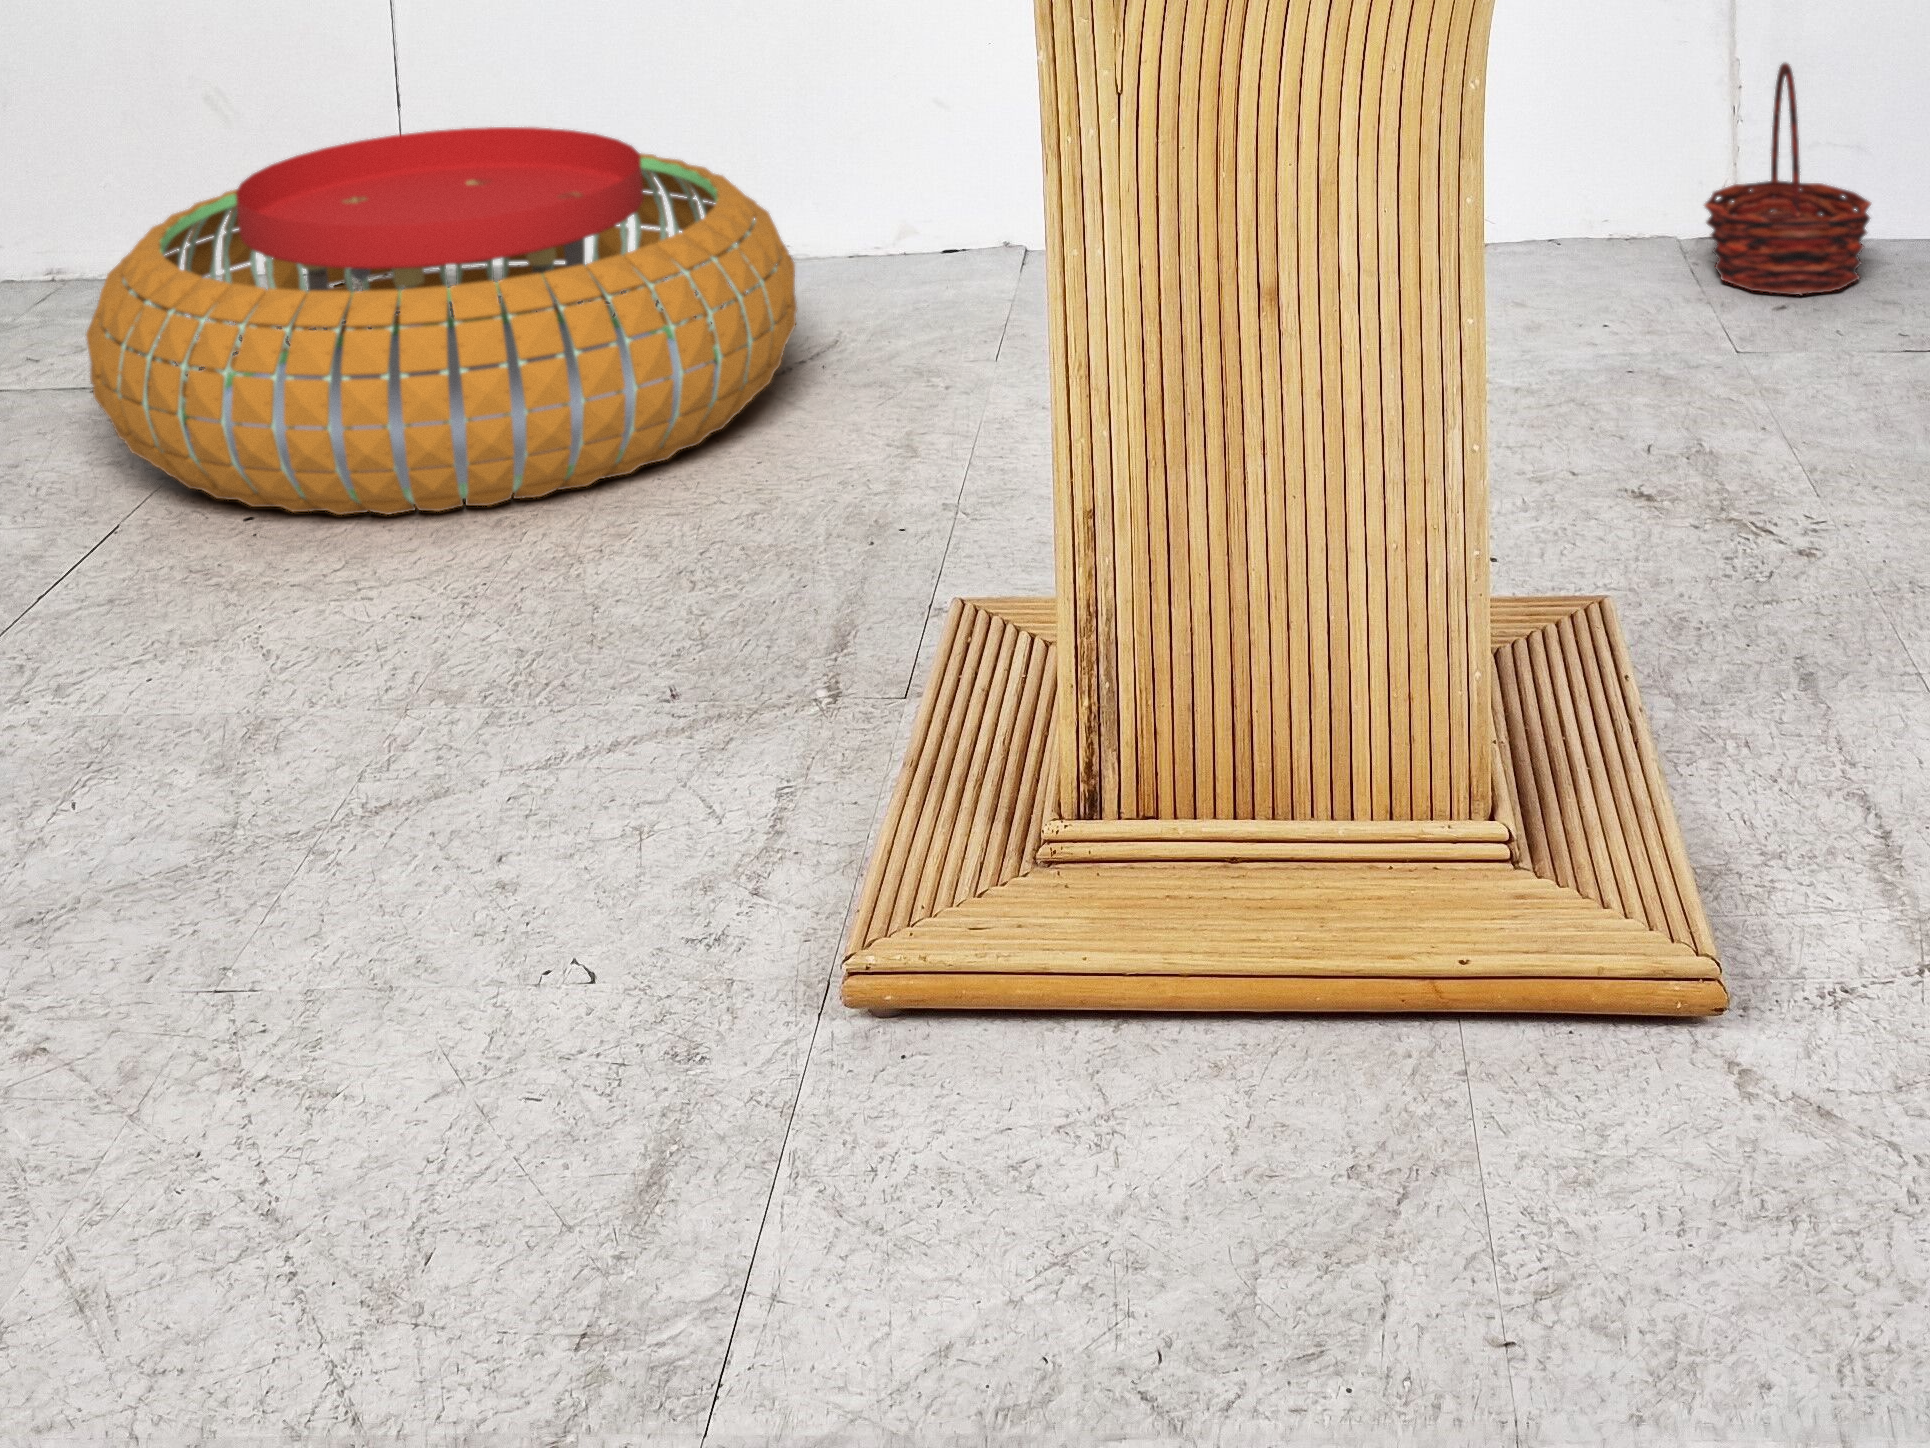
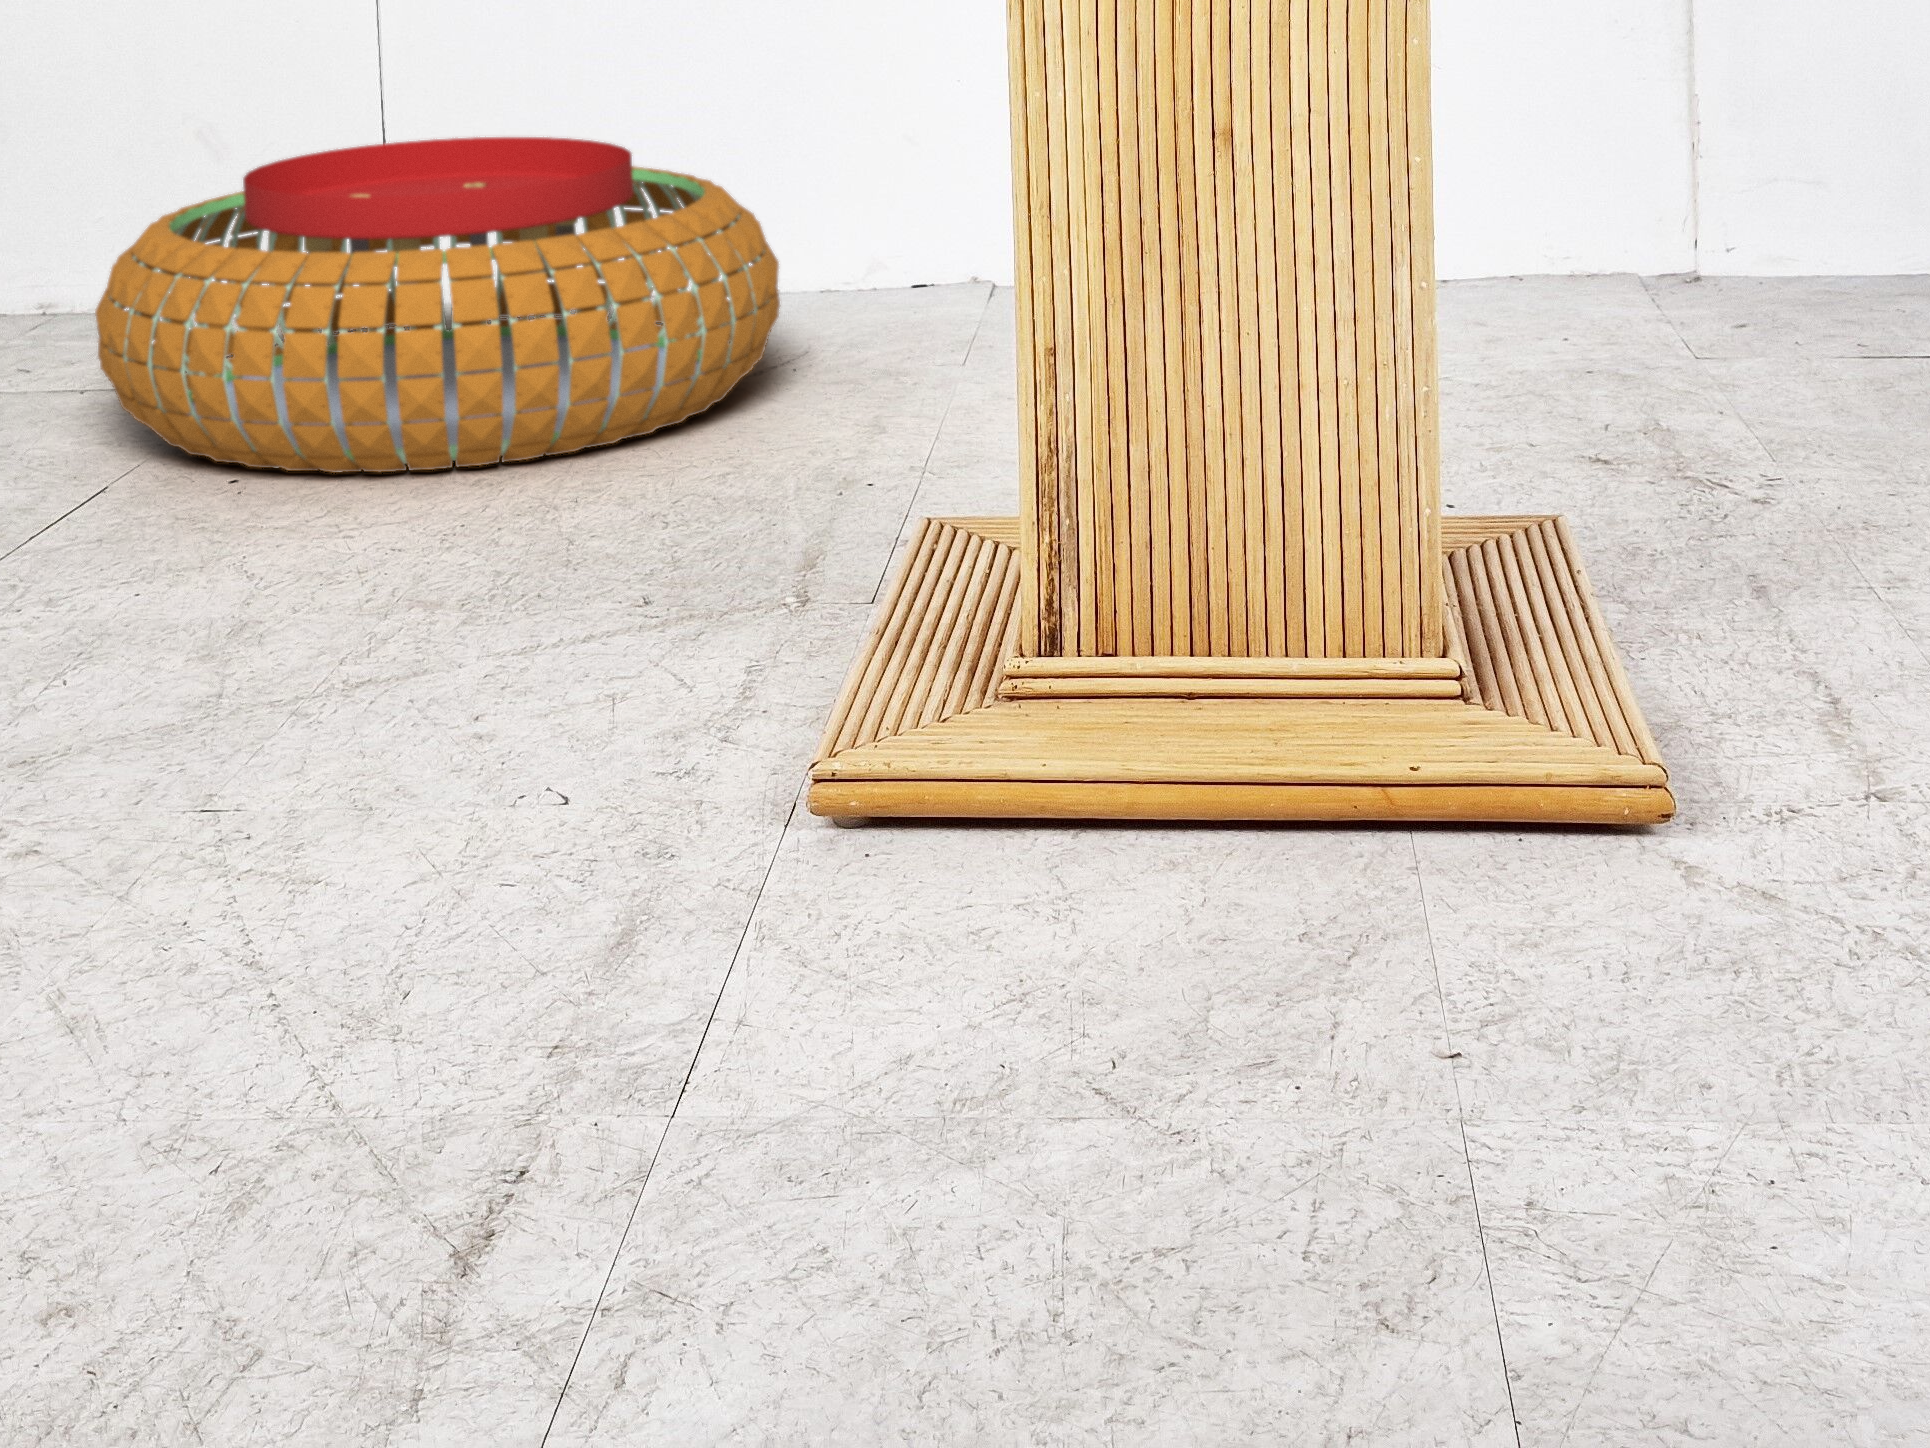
basket: present [1704,63,1871,295] -> none [1663,90,1828,316]

